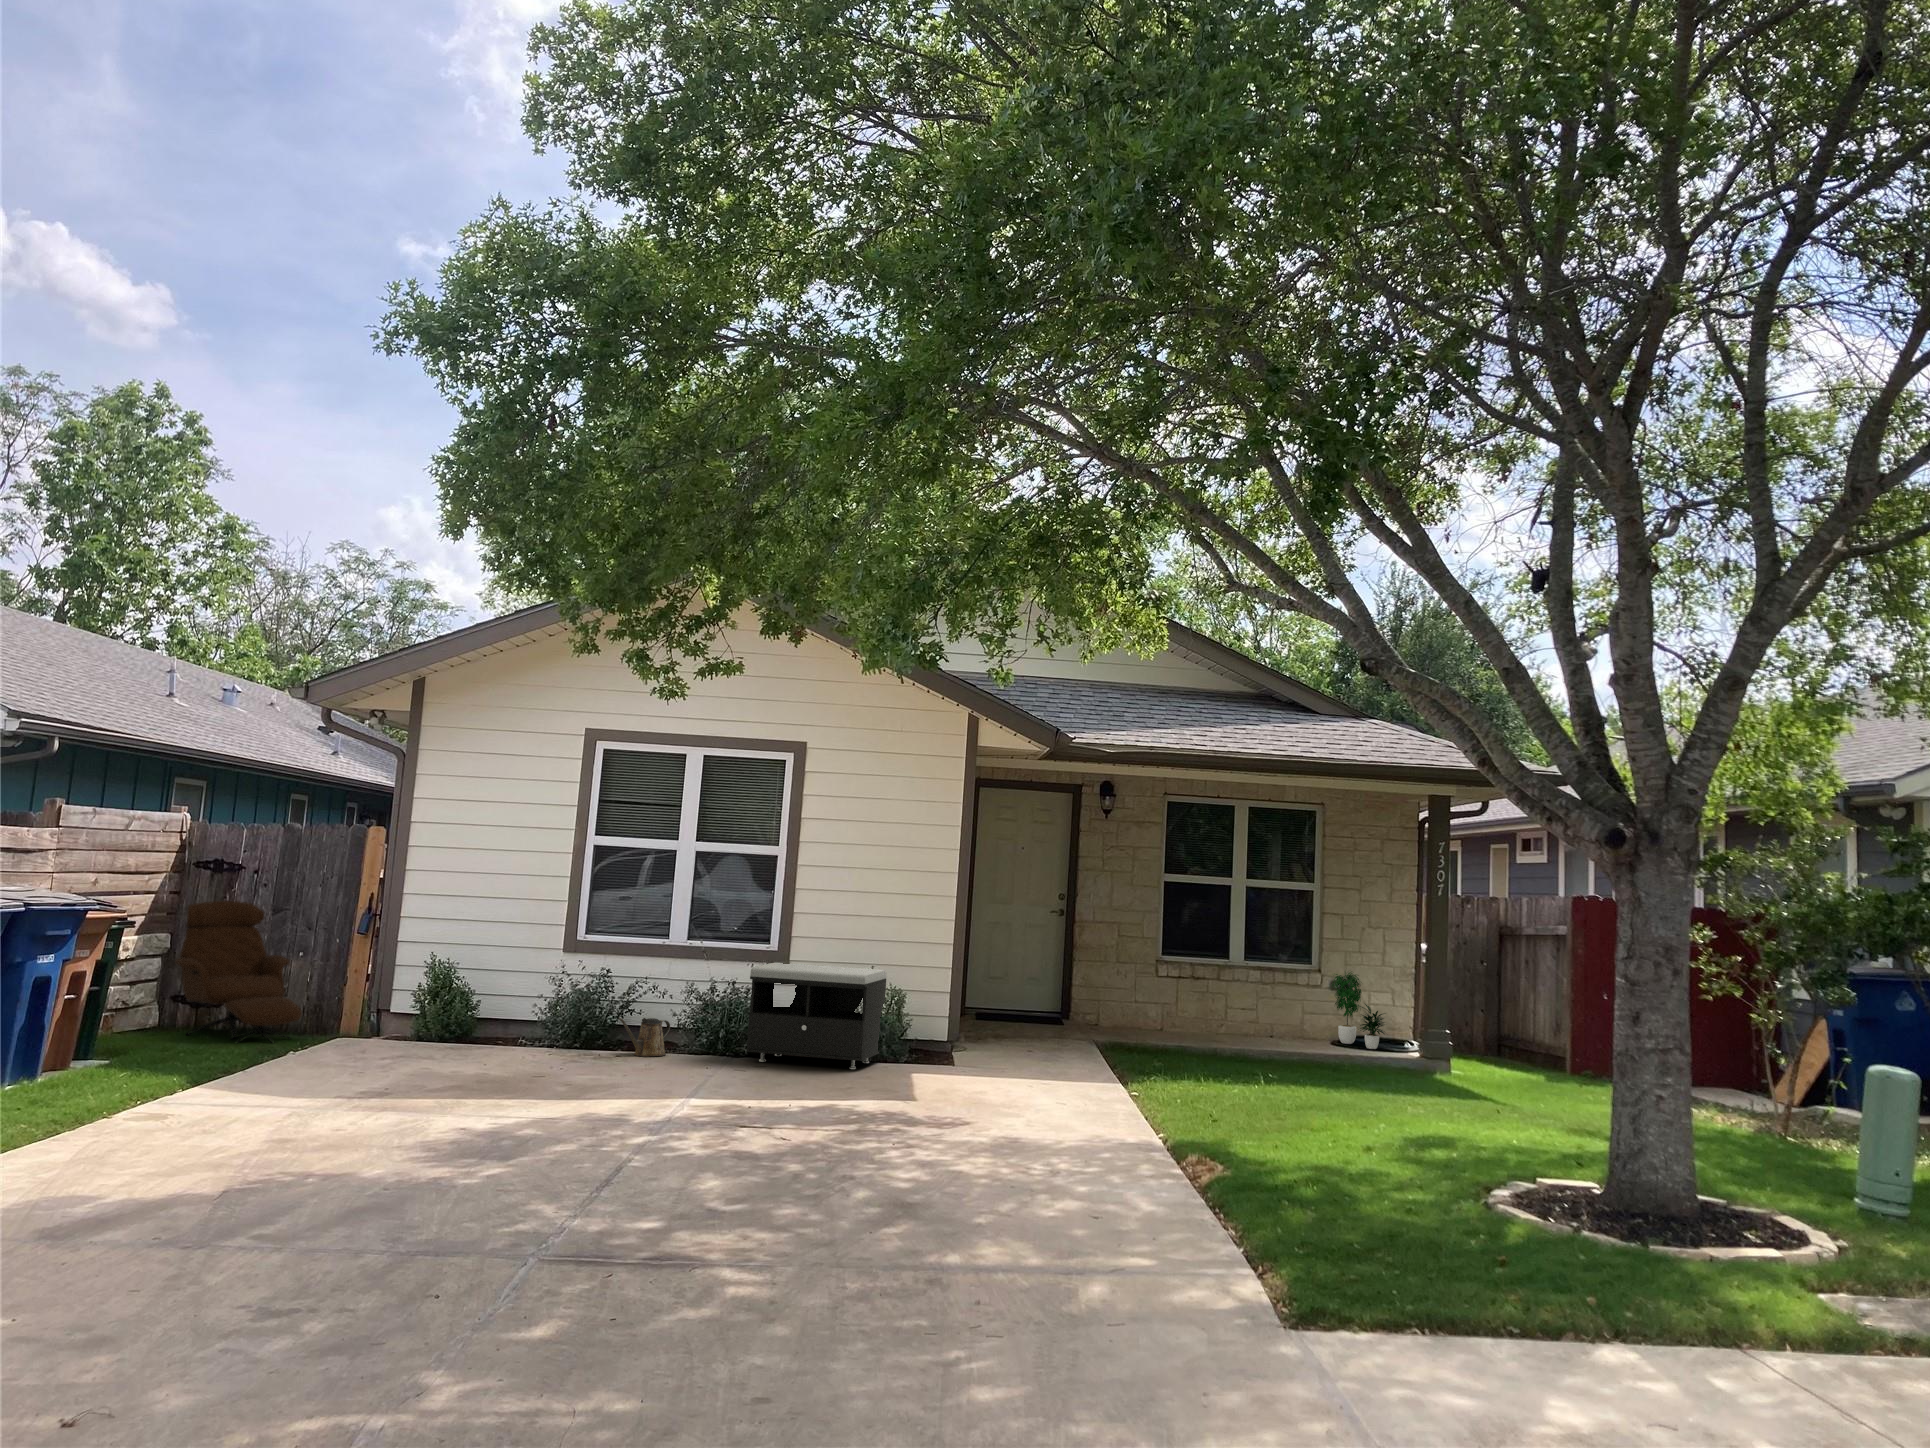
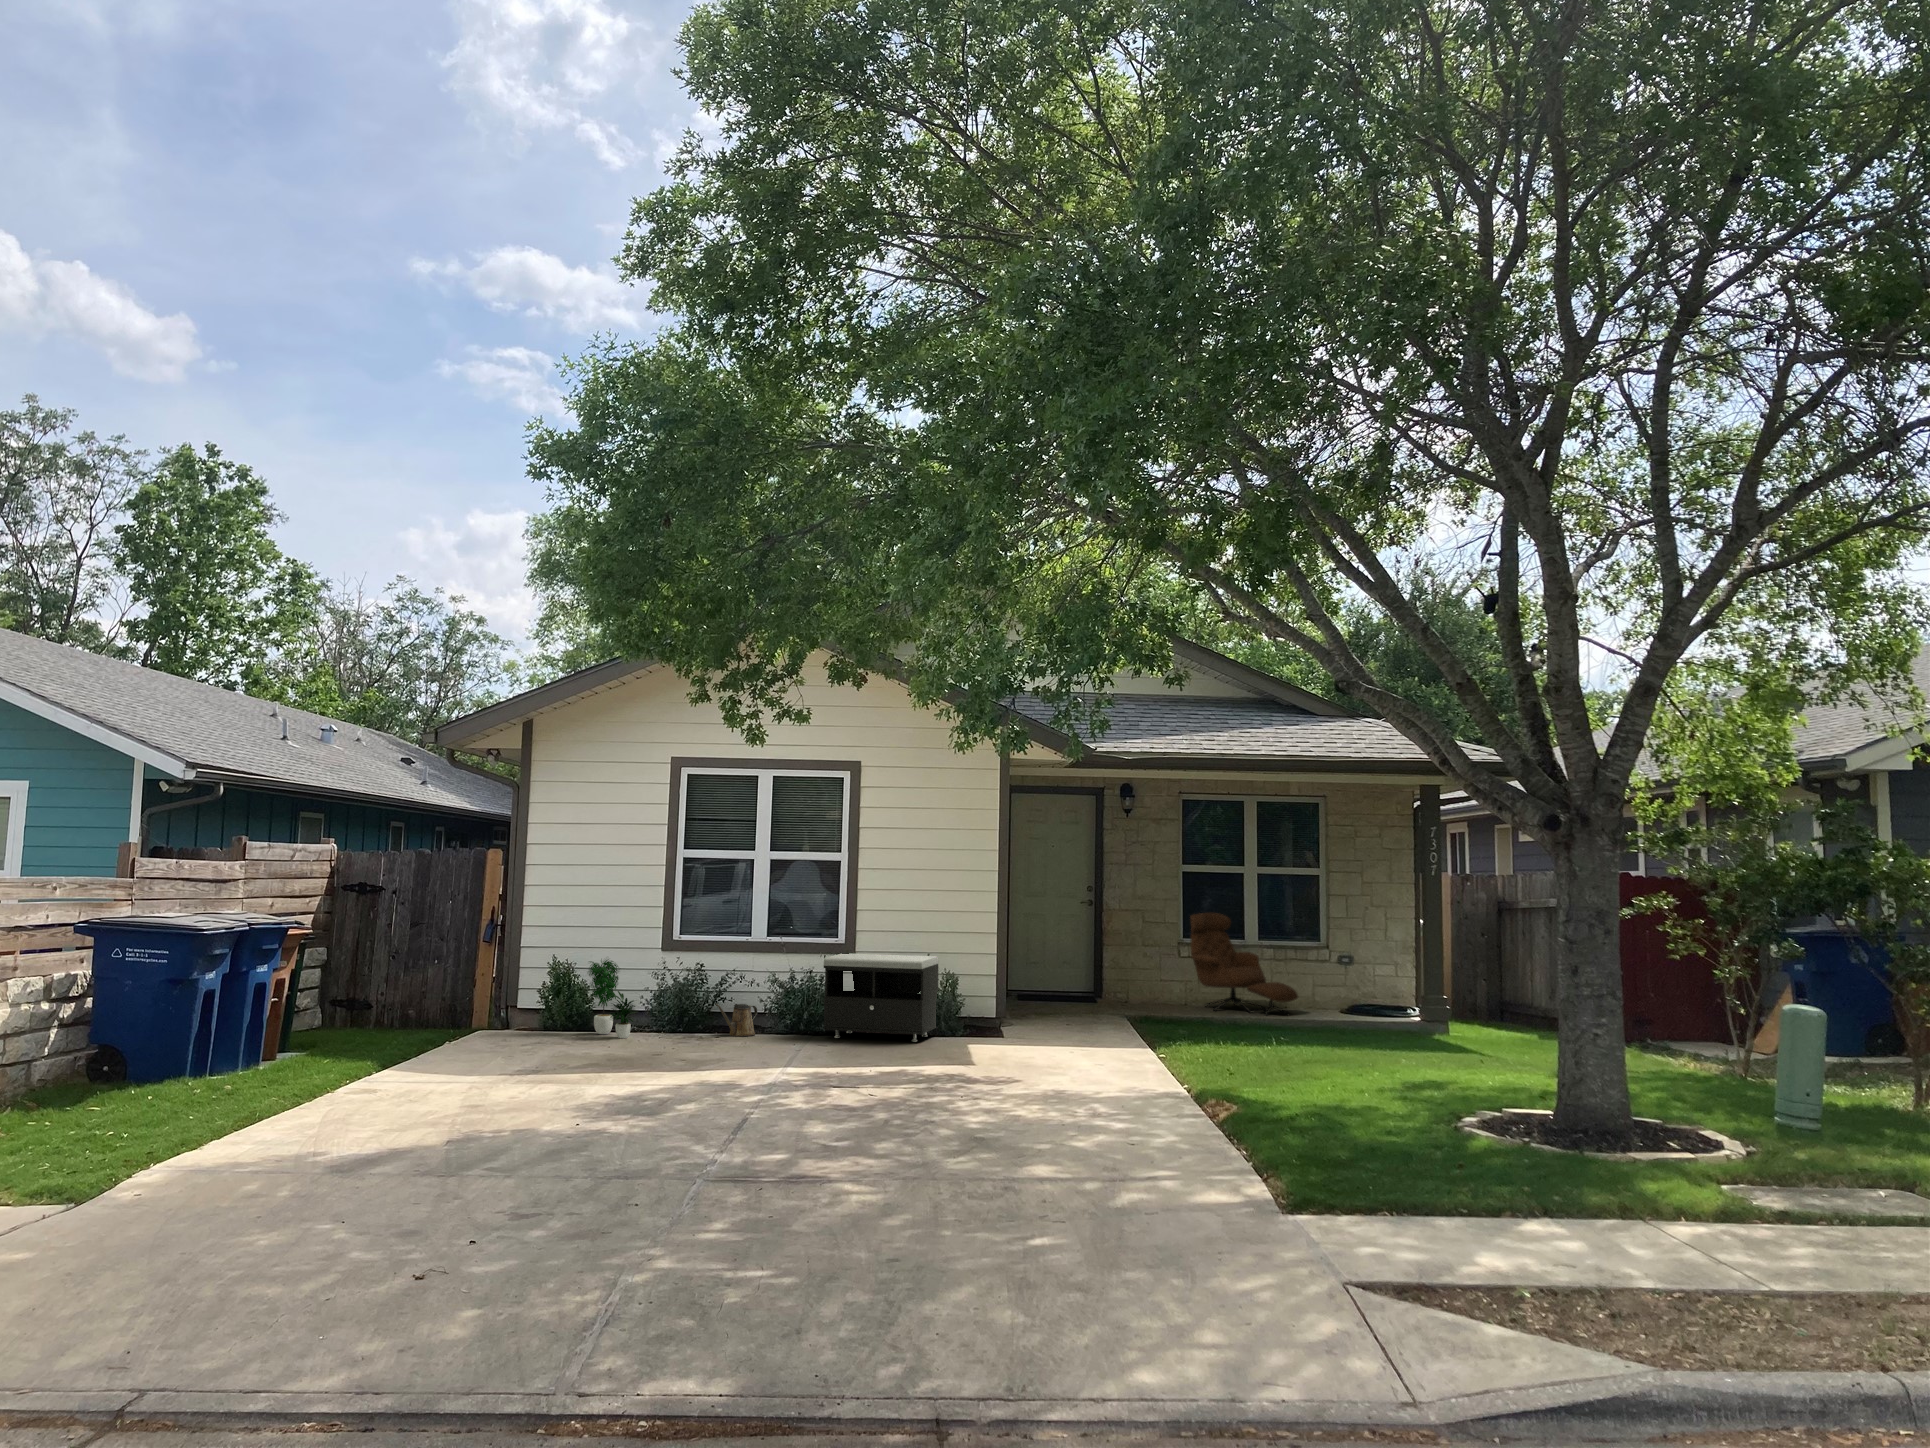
lounge chair: present [175,901,302,1043] -> present [1190,913,1298,1015]
potted plant: present [1332,972,1385,1049] -> present [588,959,635,1038]

